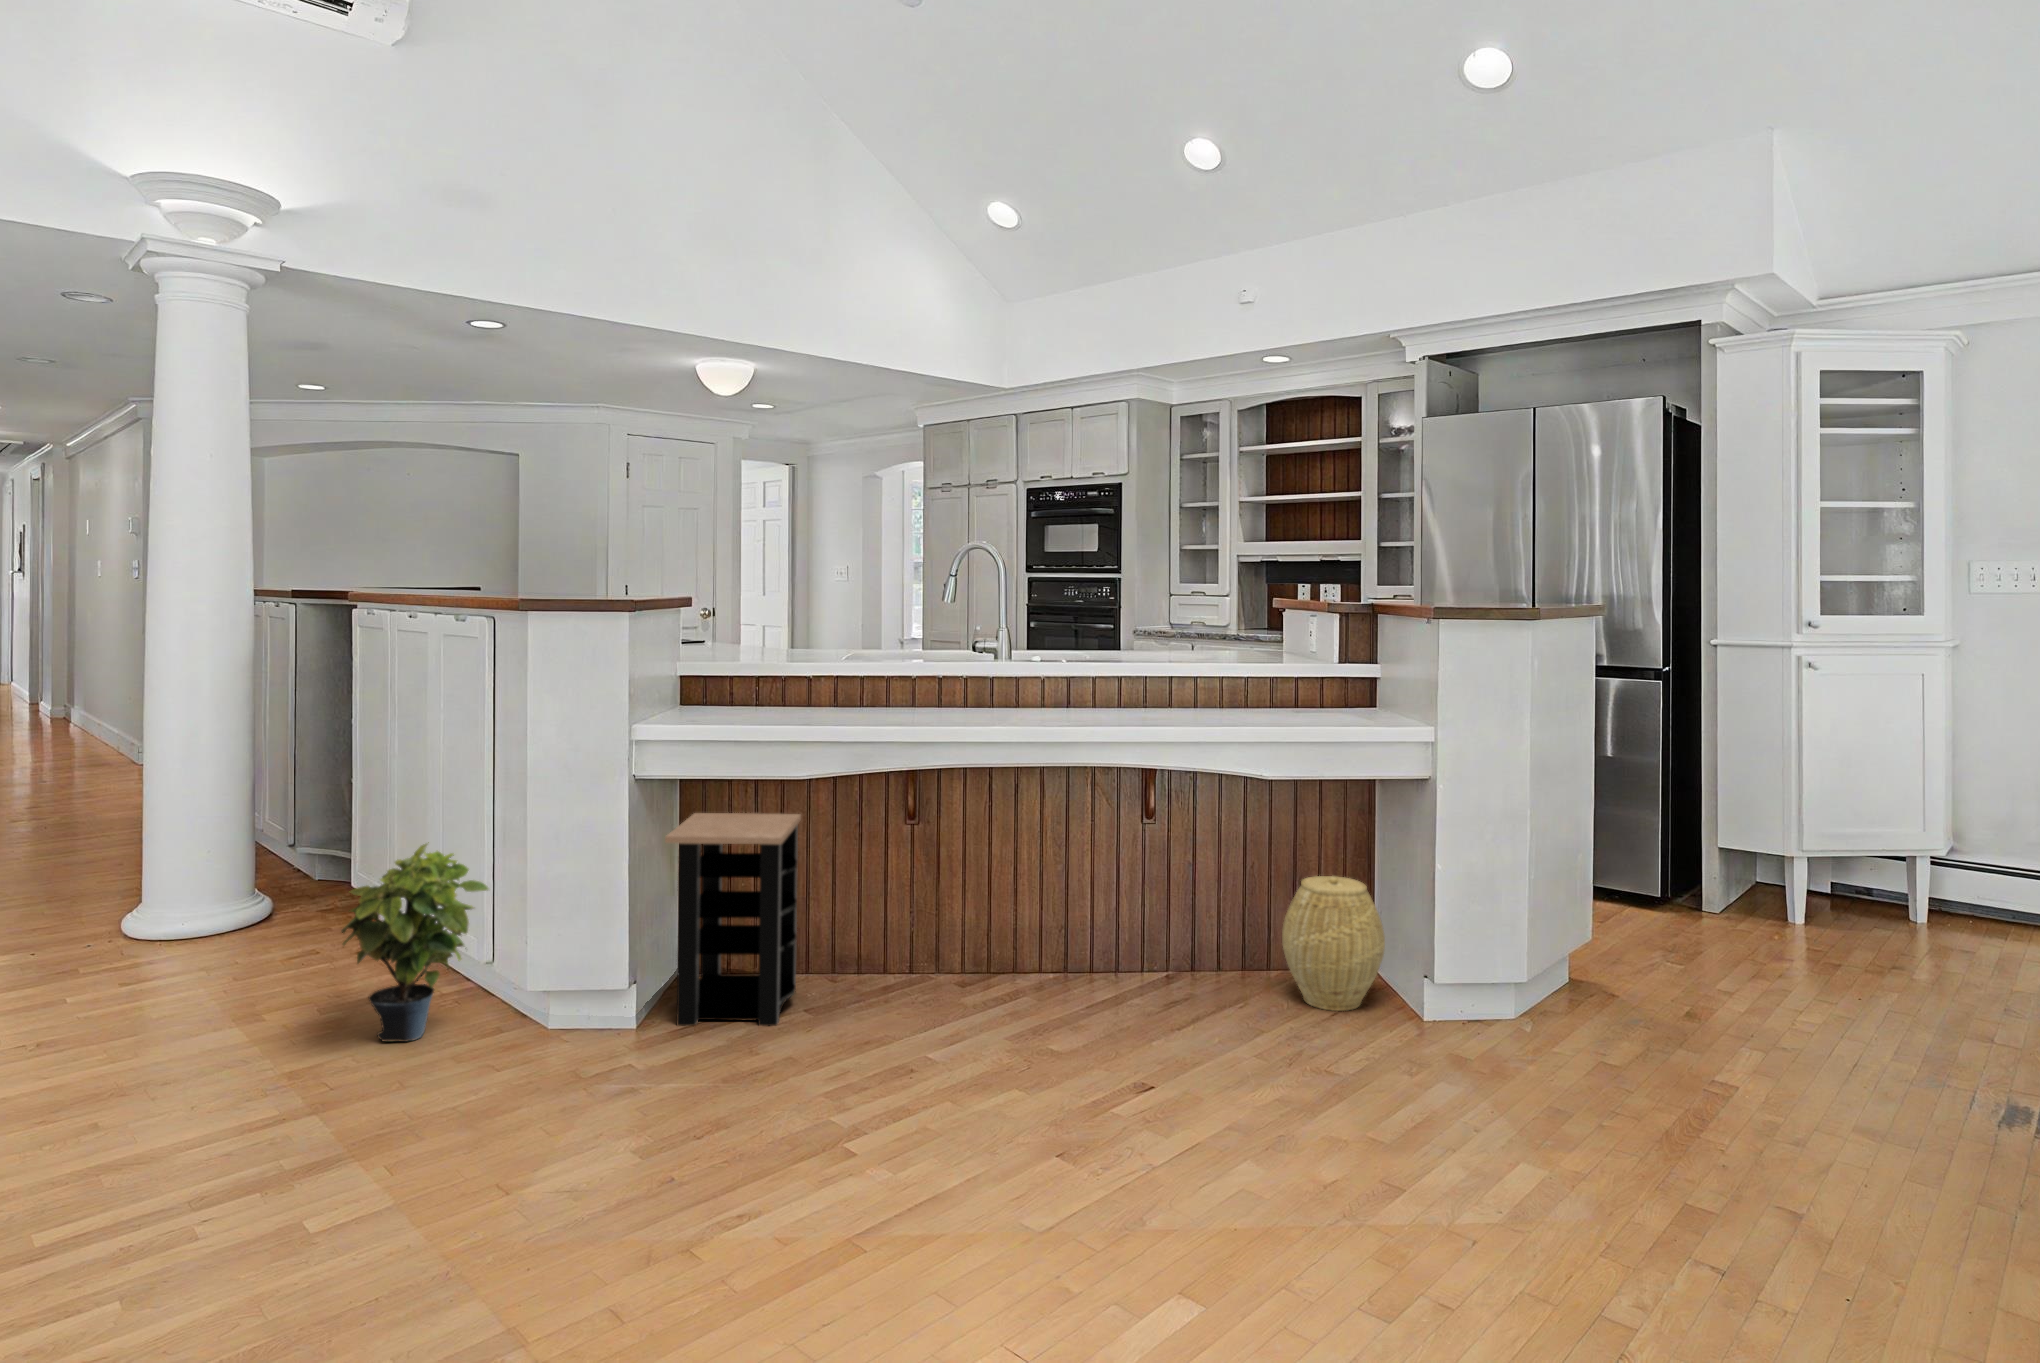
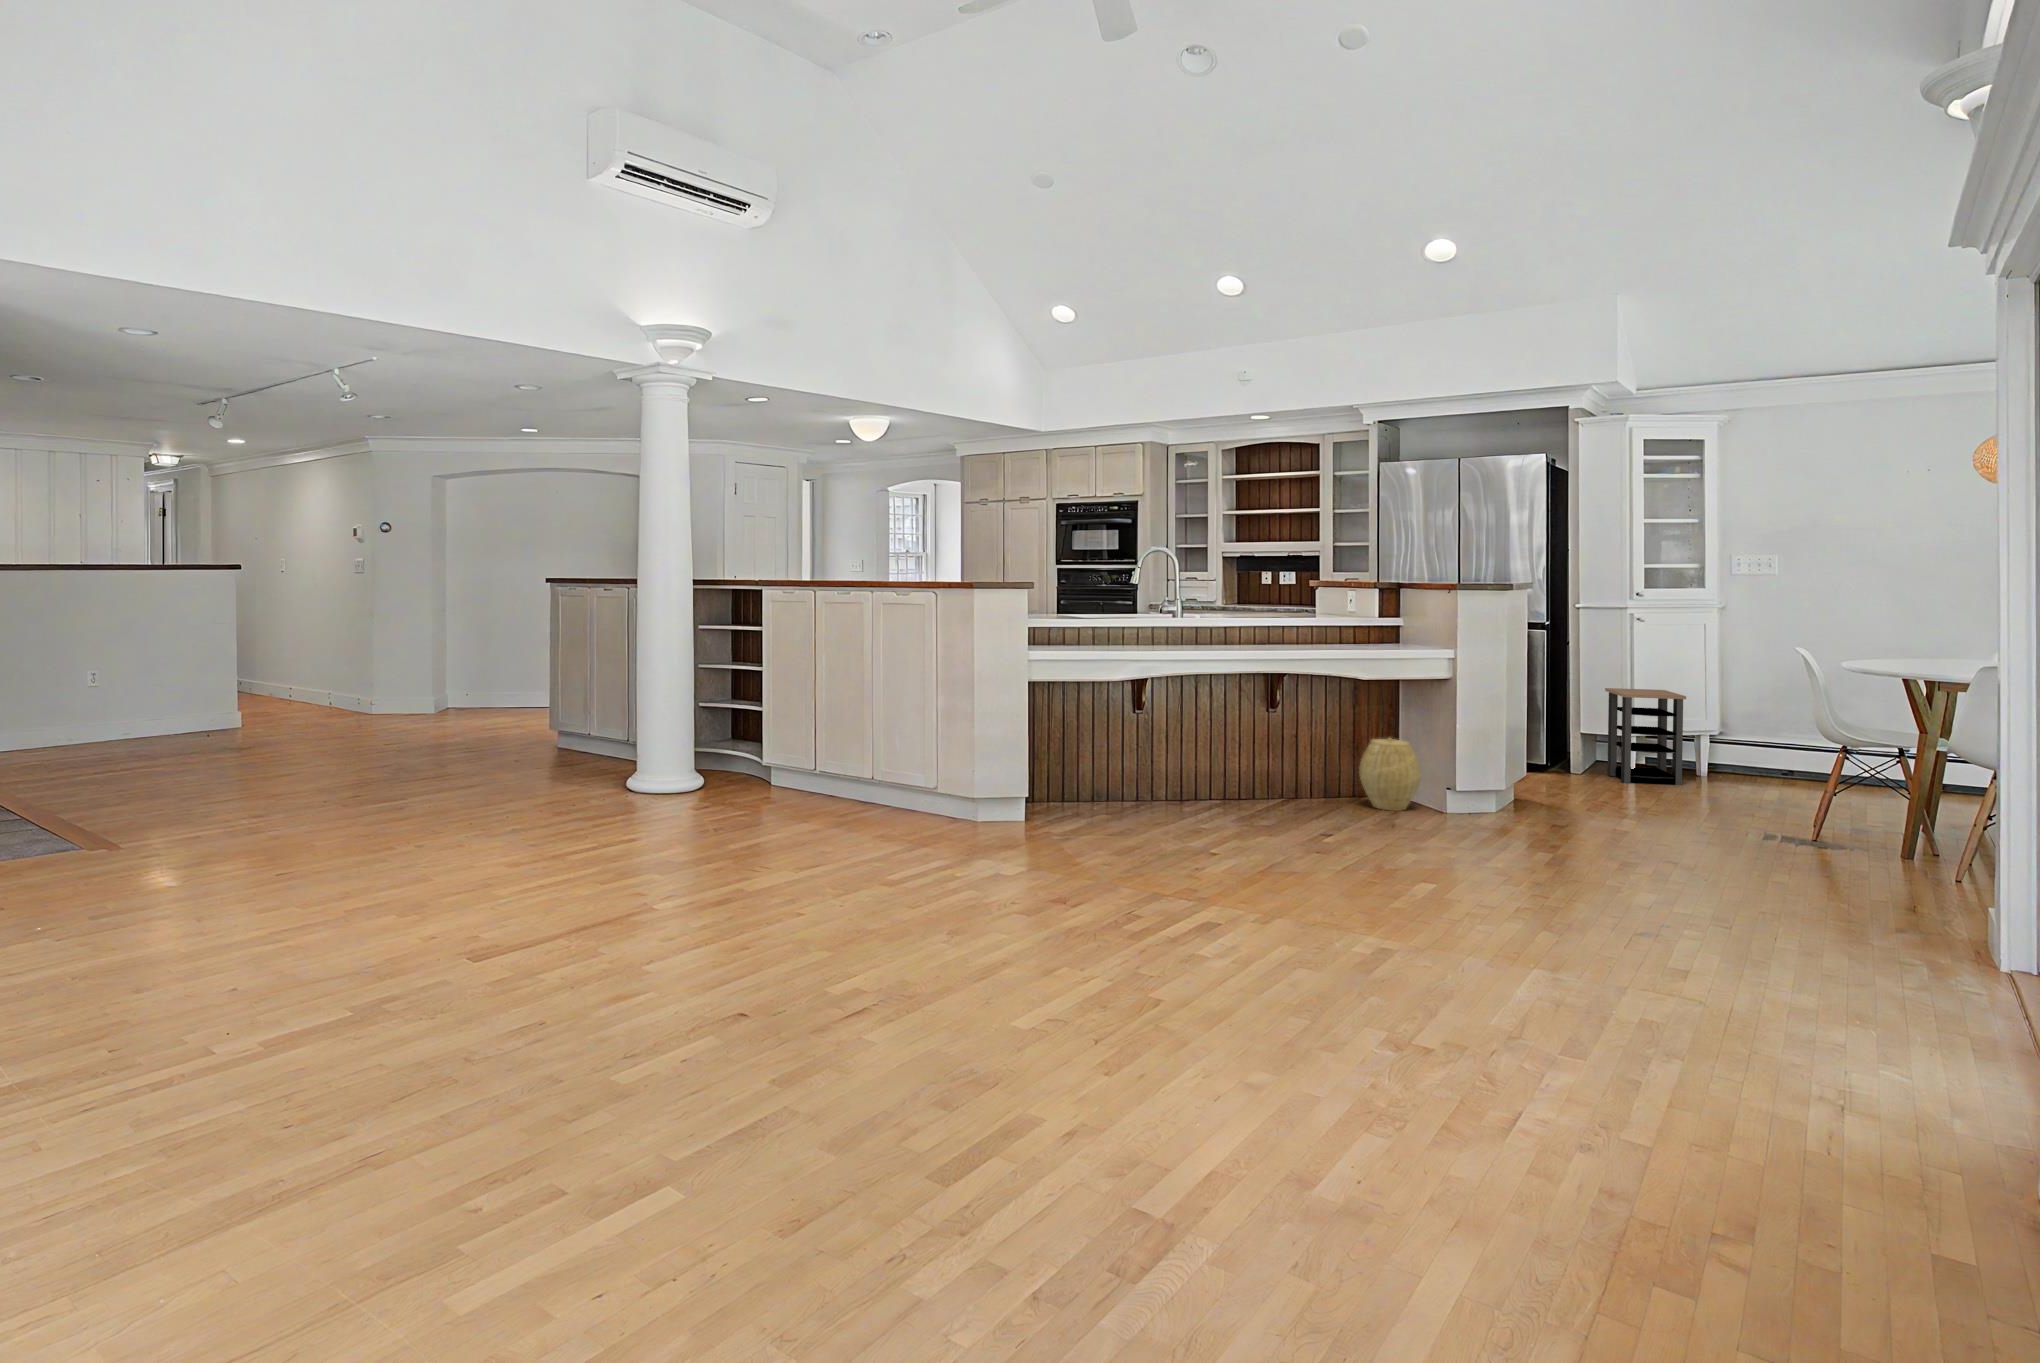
side table: present [665,813,801,1026] -> present [1605,688,1686,785]
potted plant: present [341,842,489,1042] -> none [881,717,957,824]

